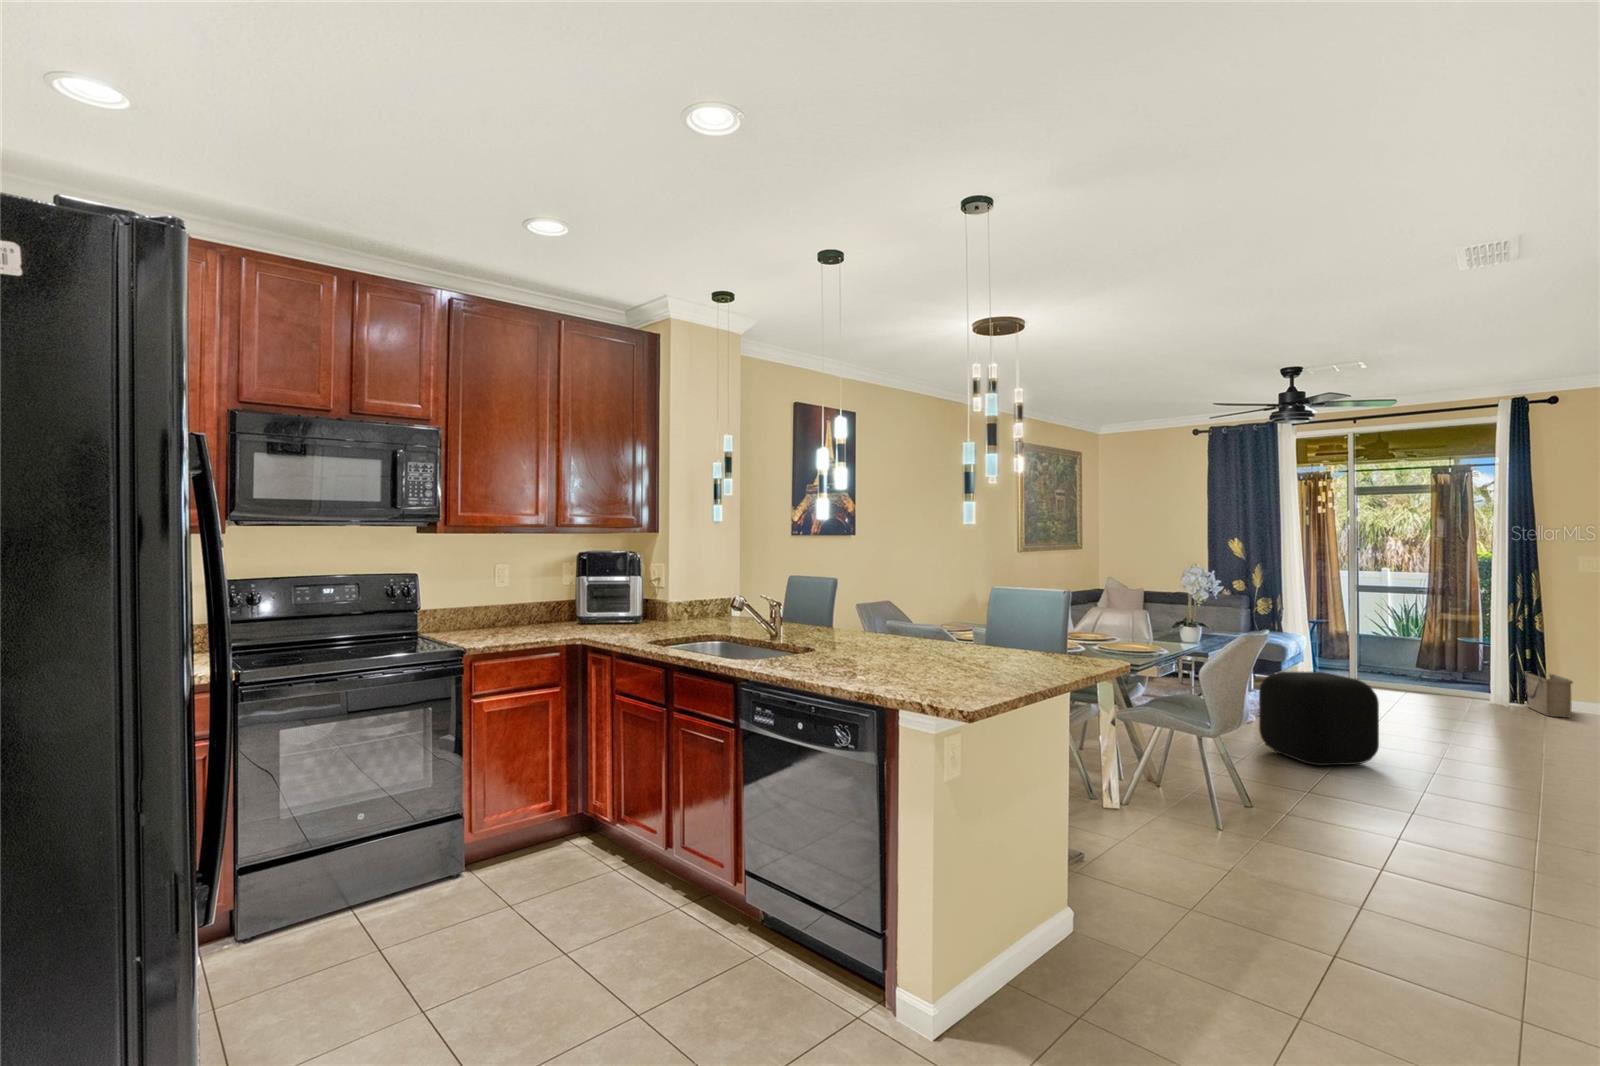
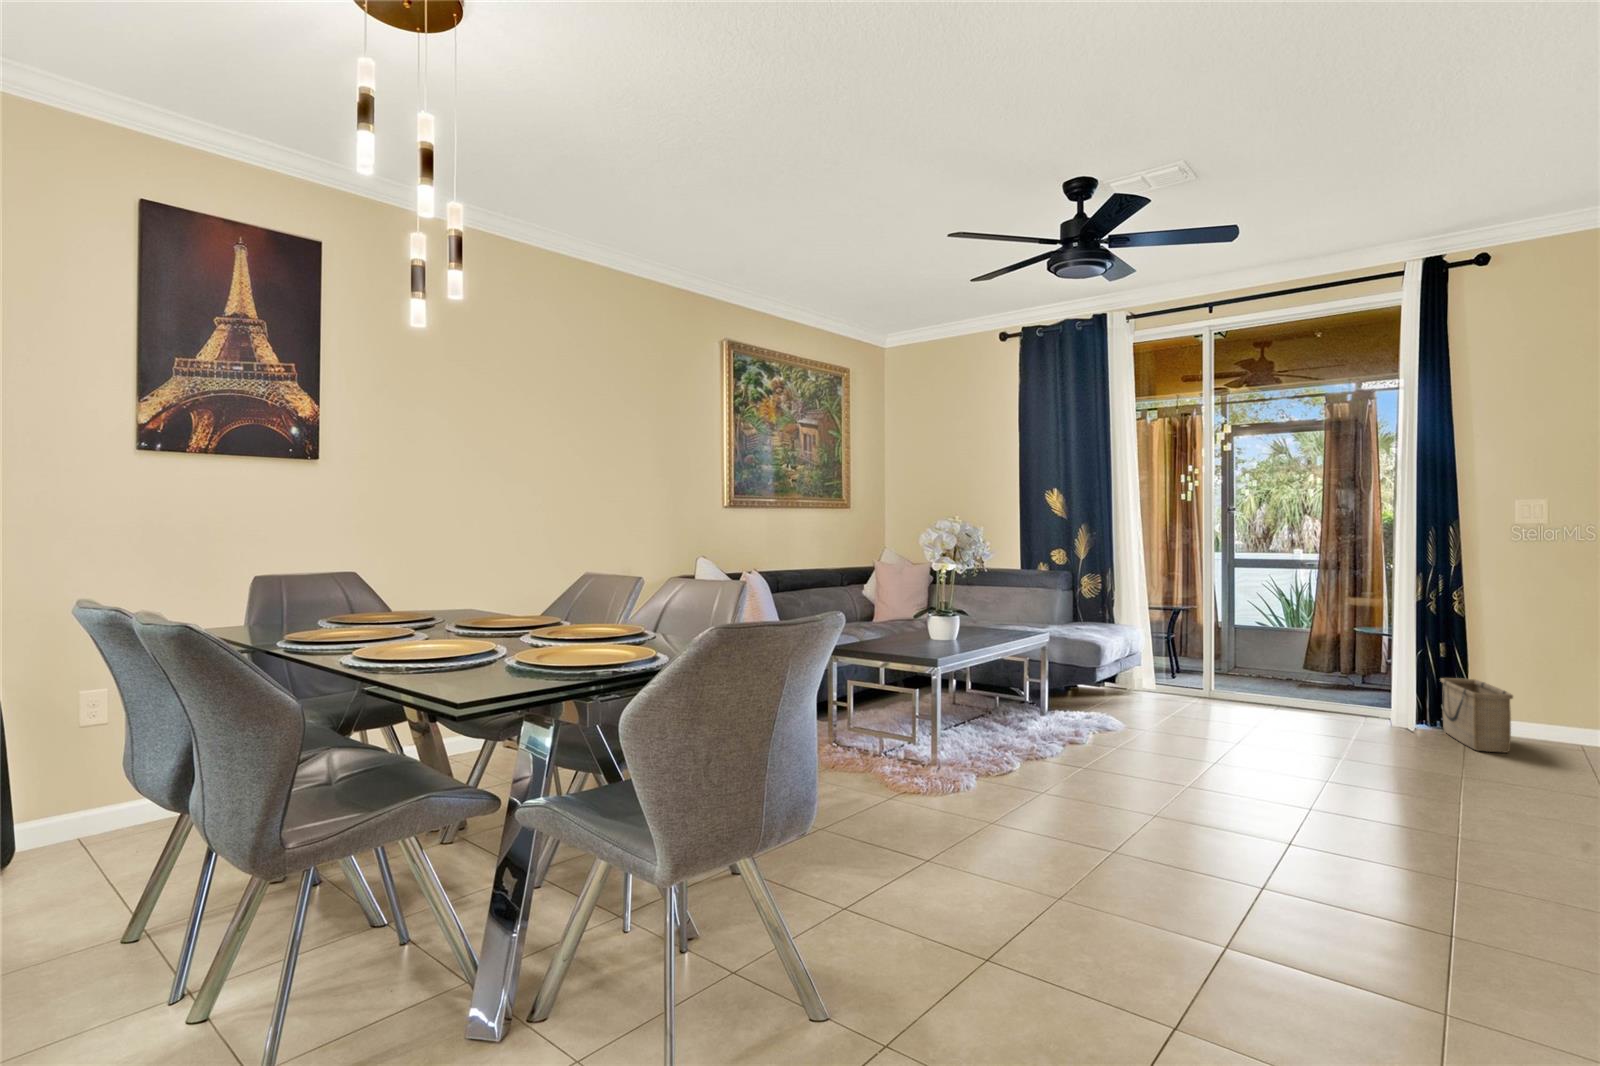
ottoman: present [1259,671,1379,765] -> none [964,713,1172,919]

